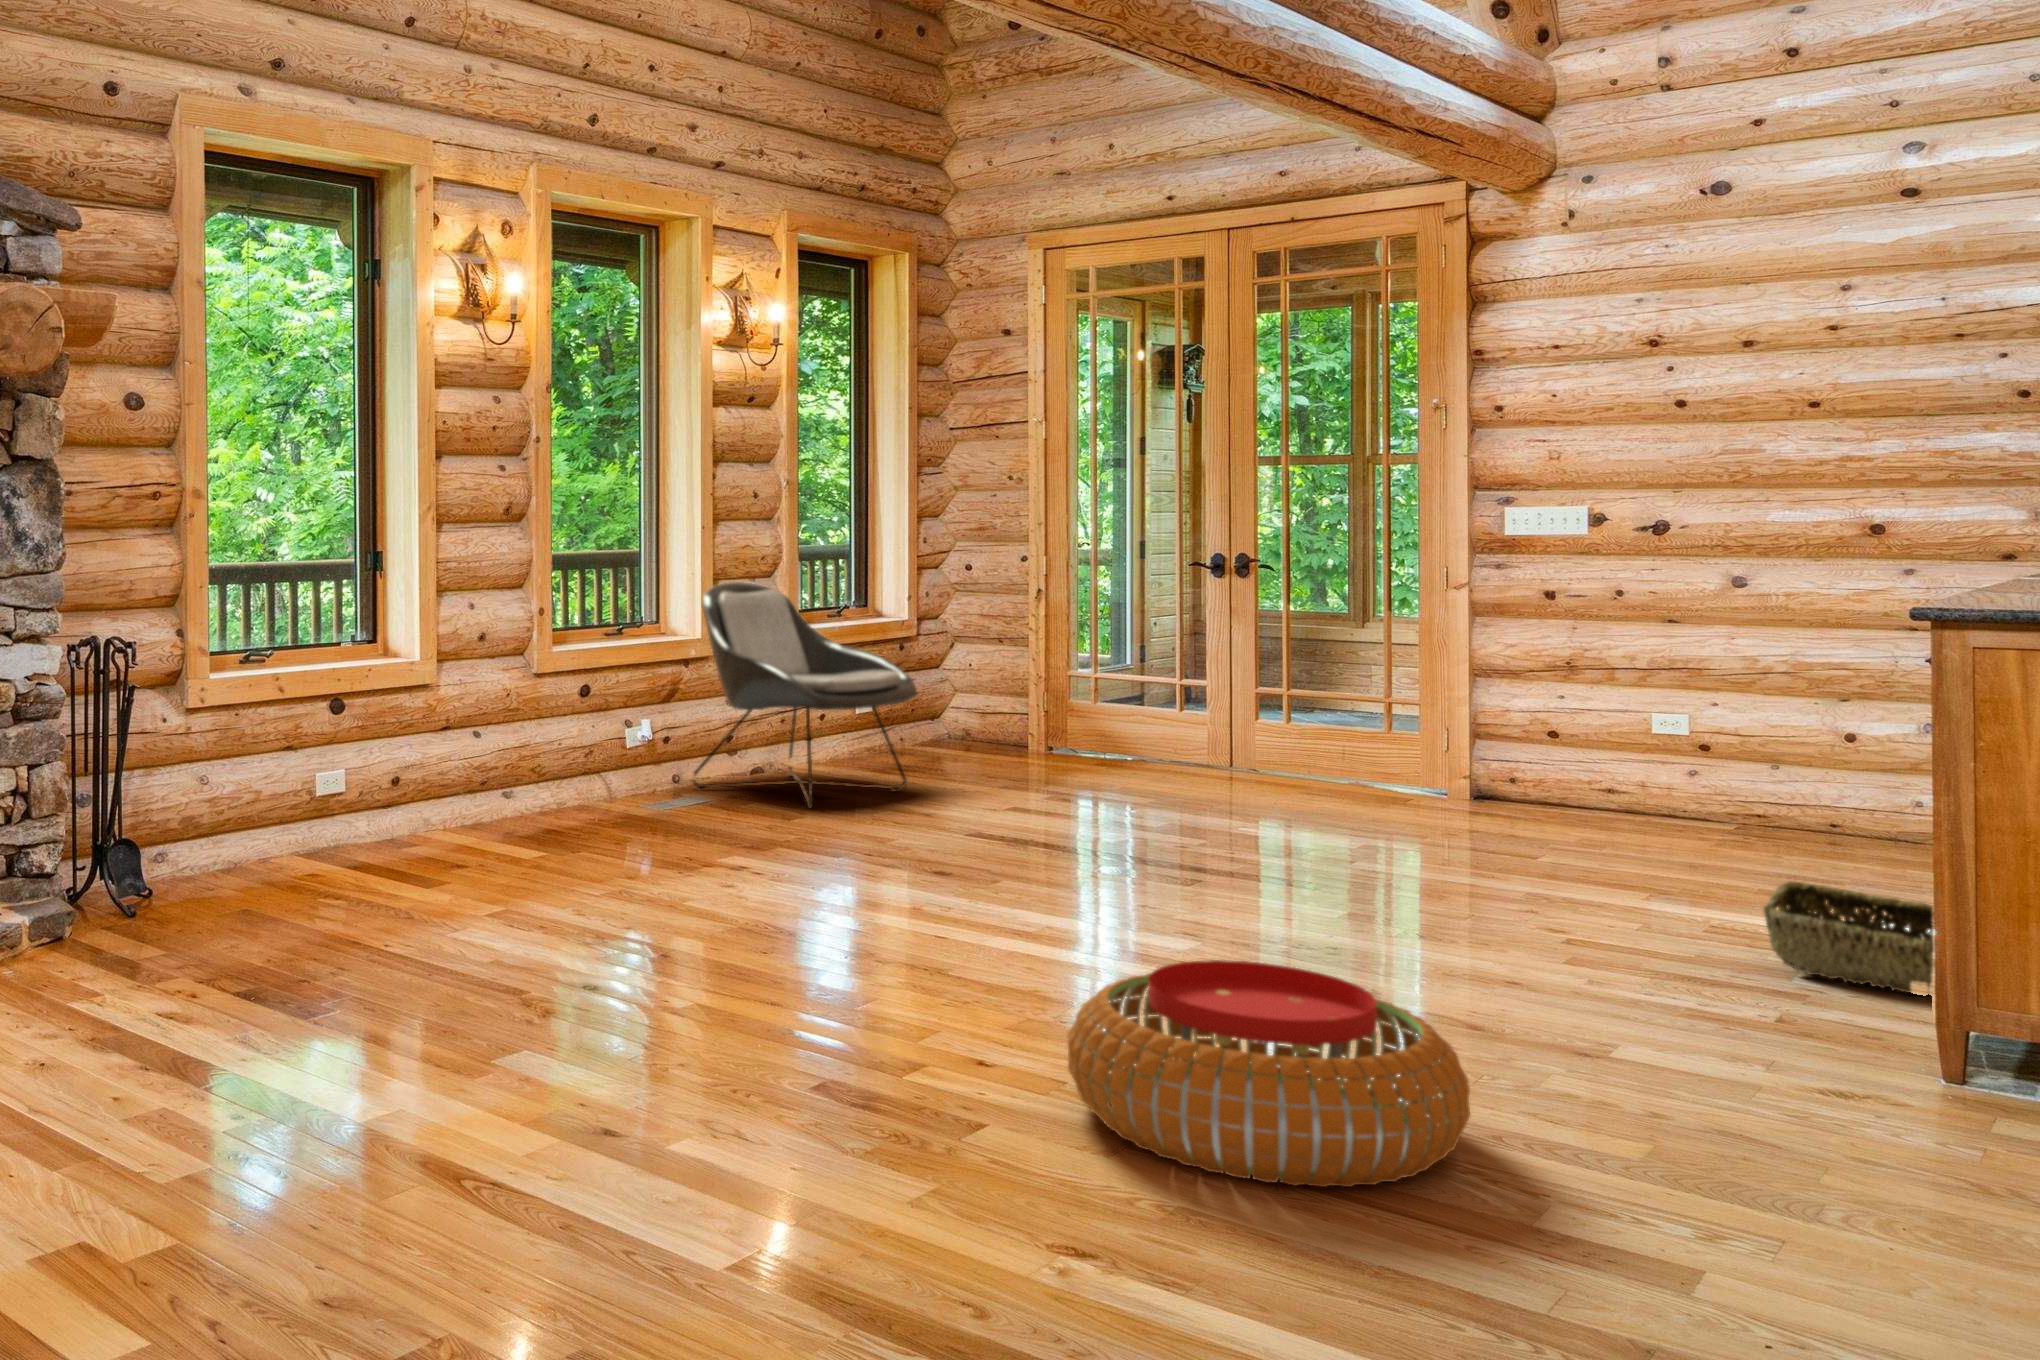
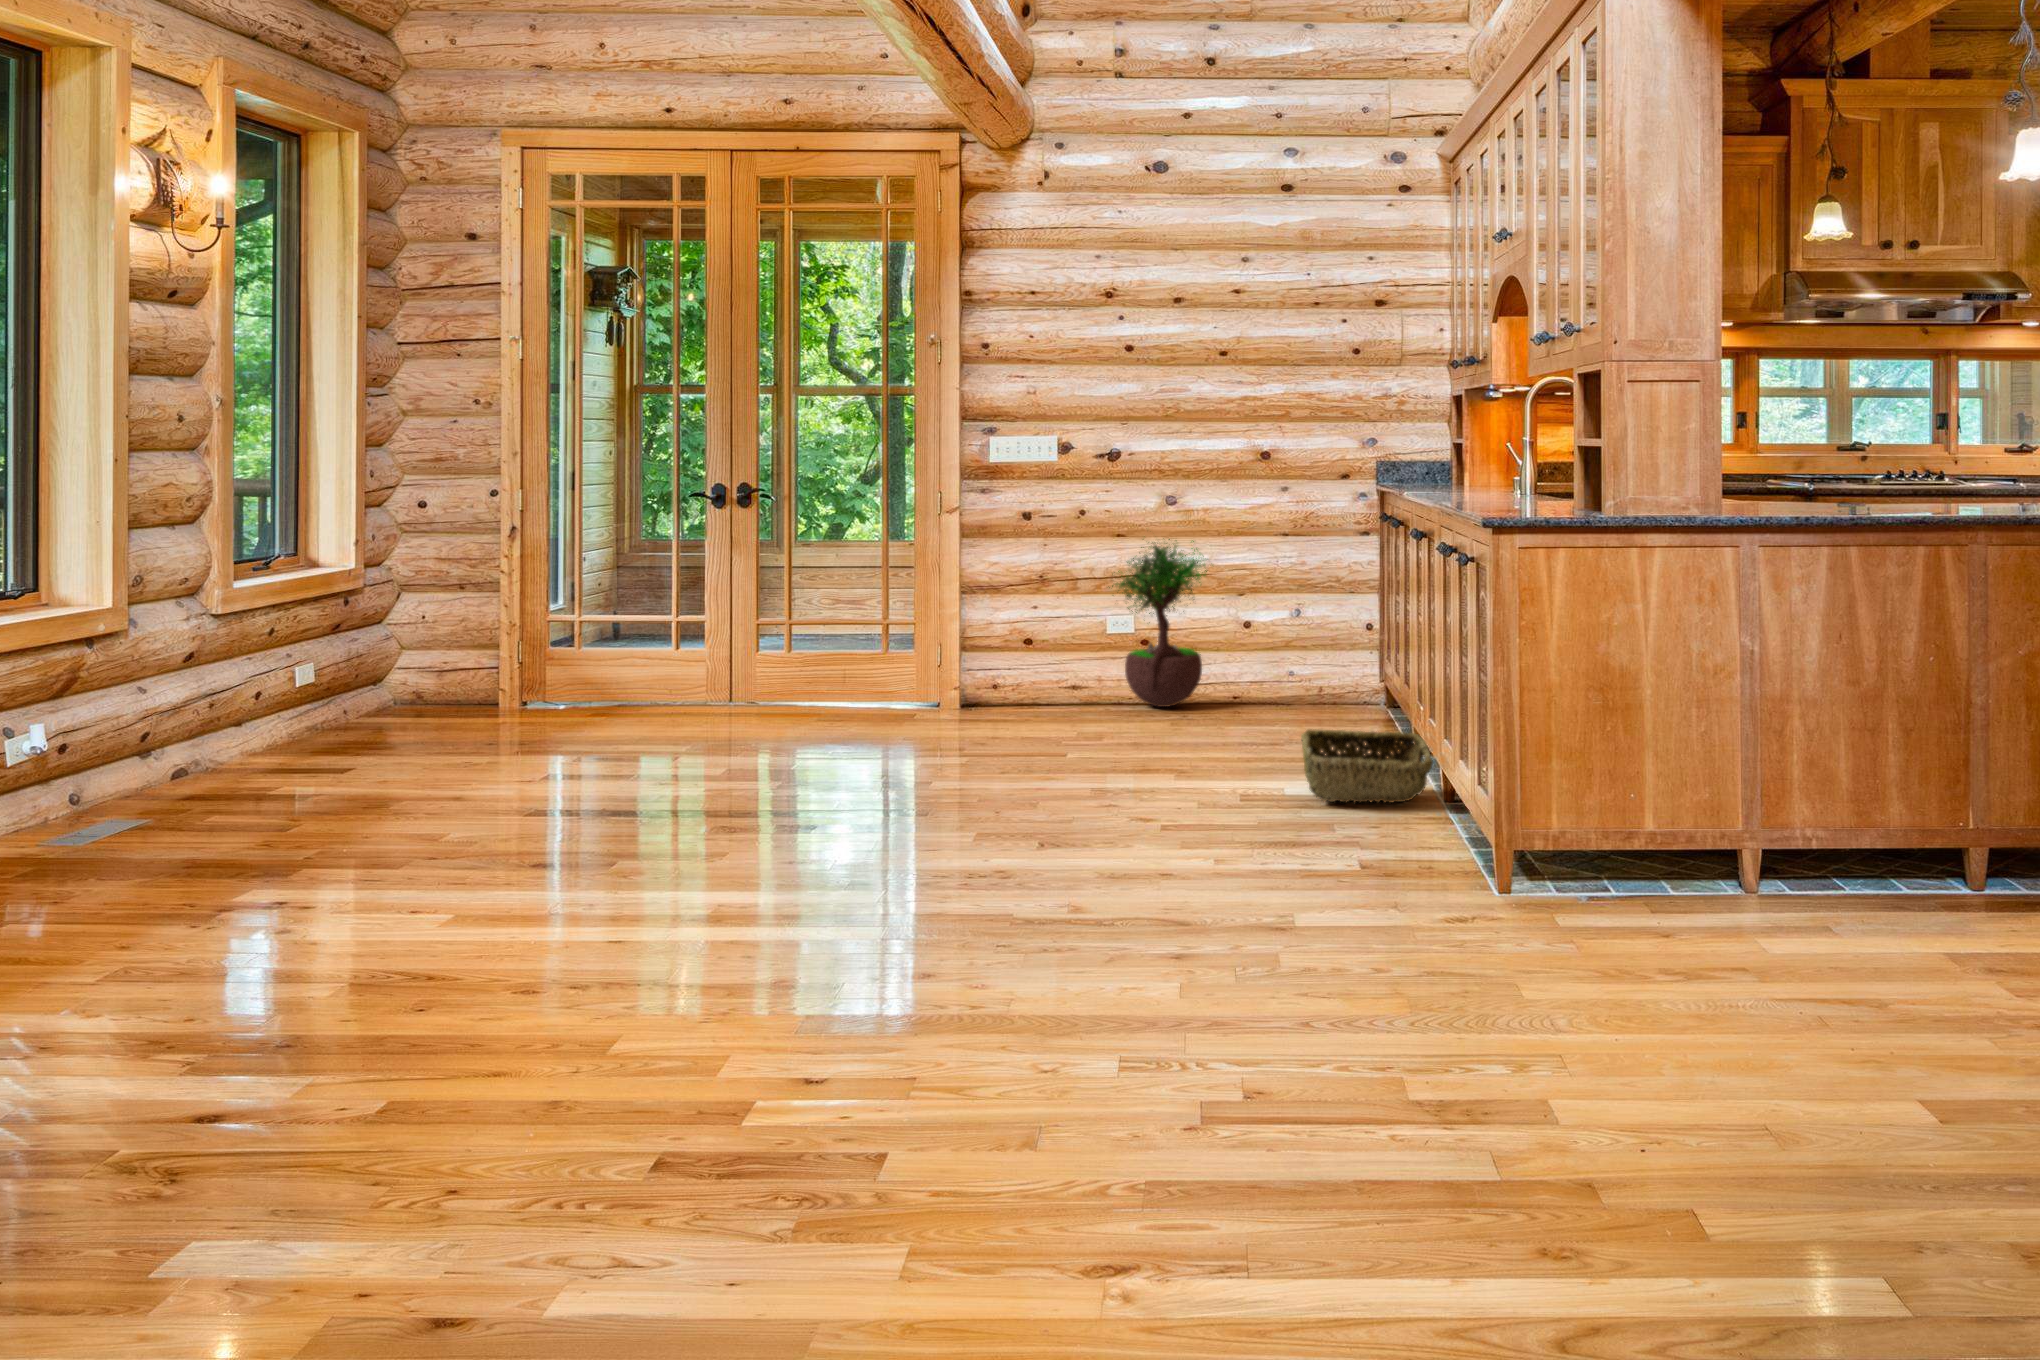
lounge chair: present [691,582,917,808] -> none [100,538,422,818]
potted tree: none [1640,629,1792,857] -> present [1109,539,1207,707]
pouf: present [1068,960,1470,1187] -> none [1013,916,1396,1166]

